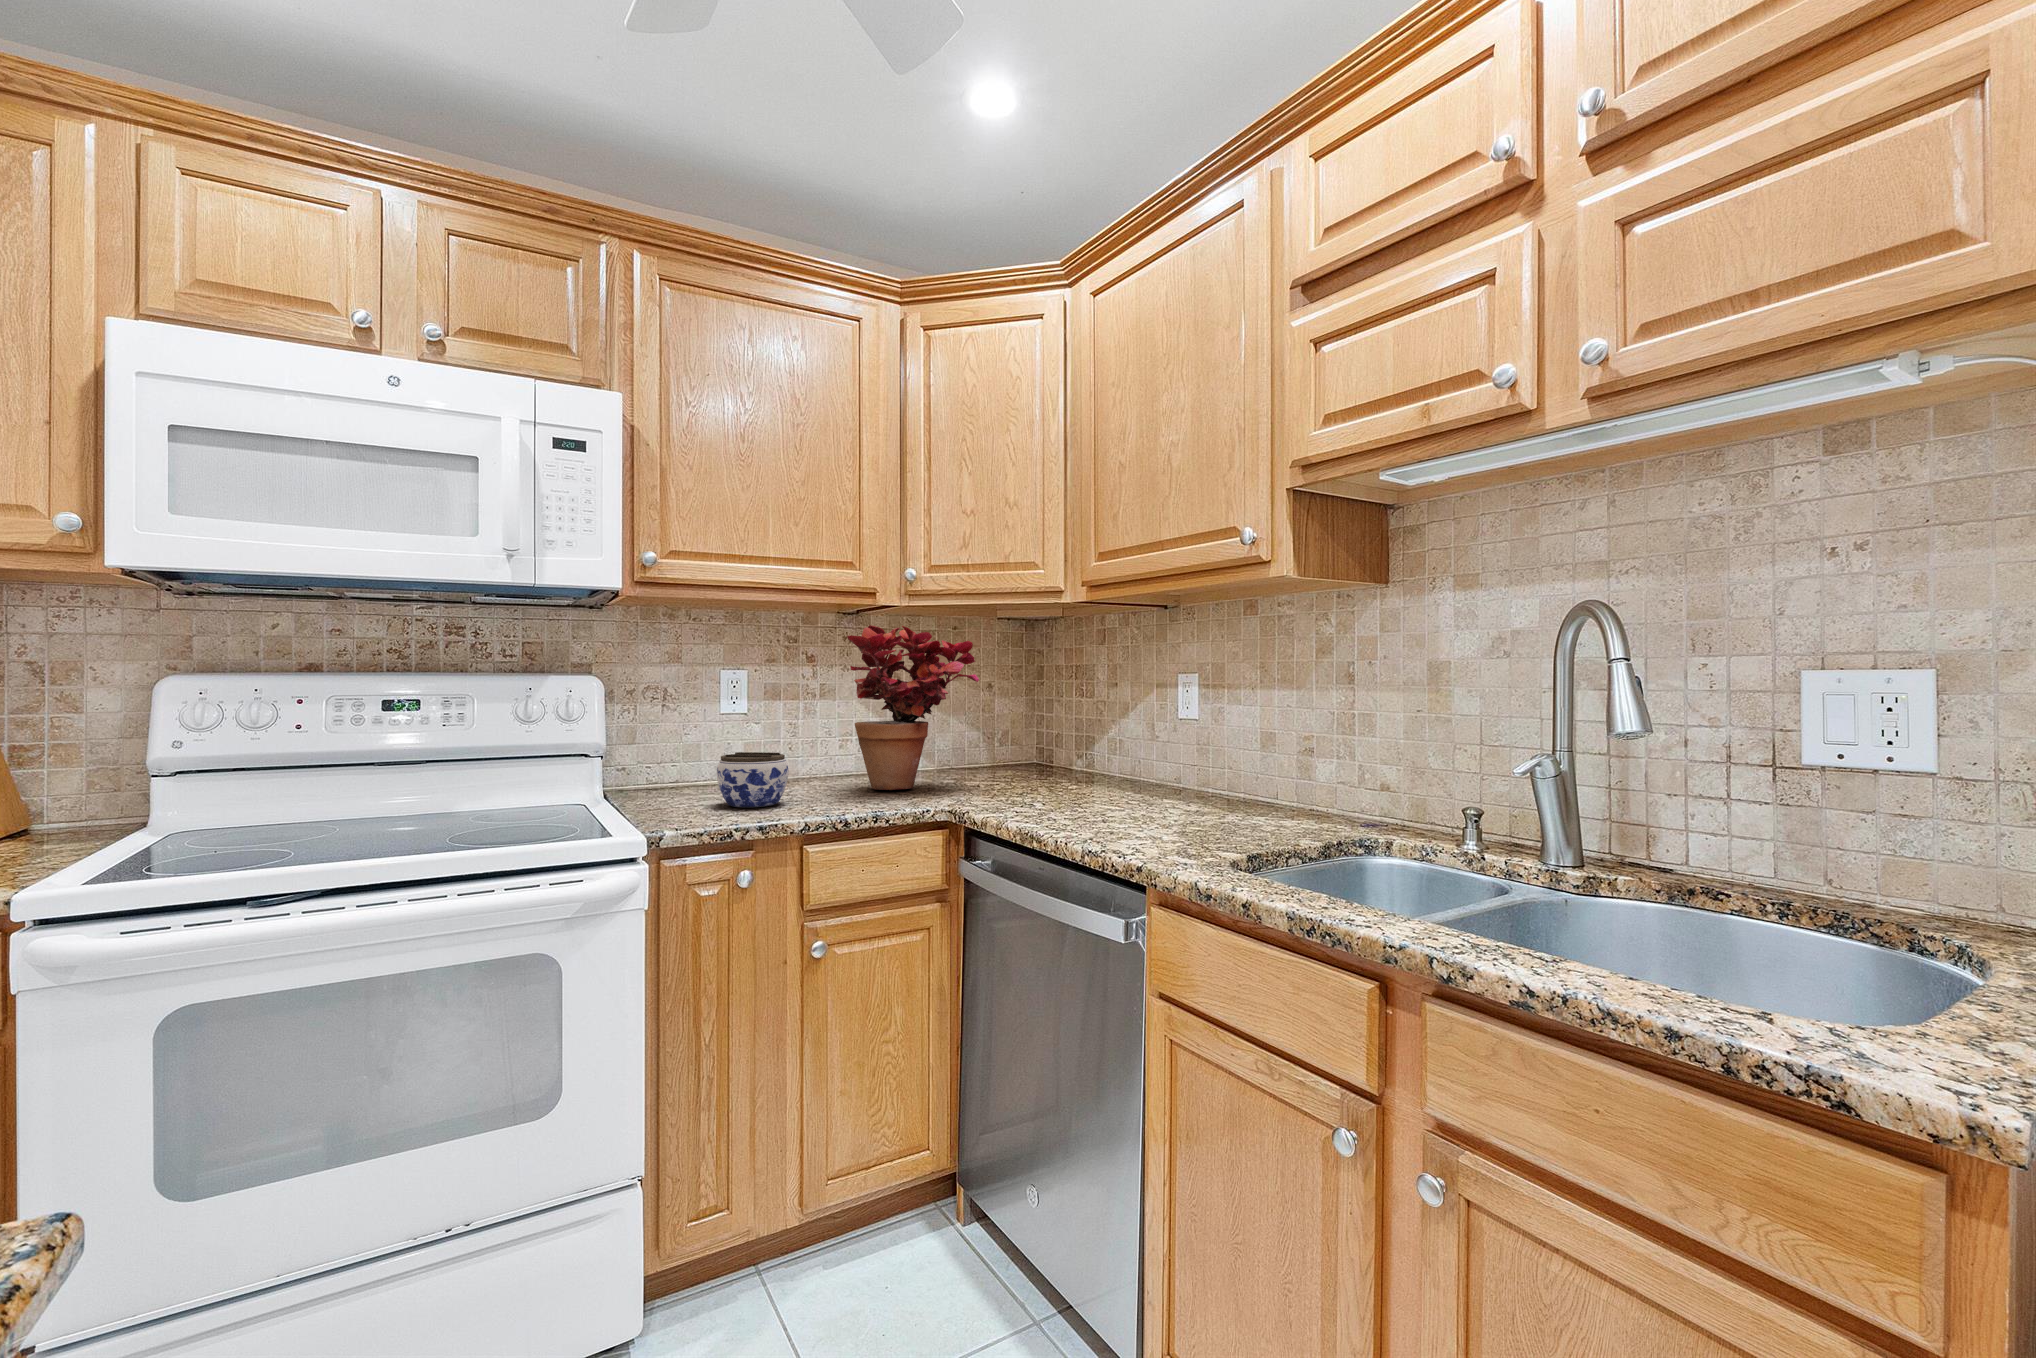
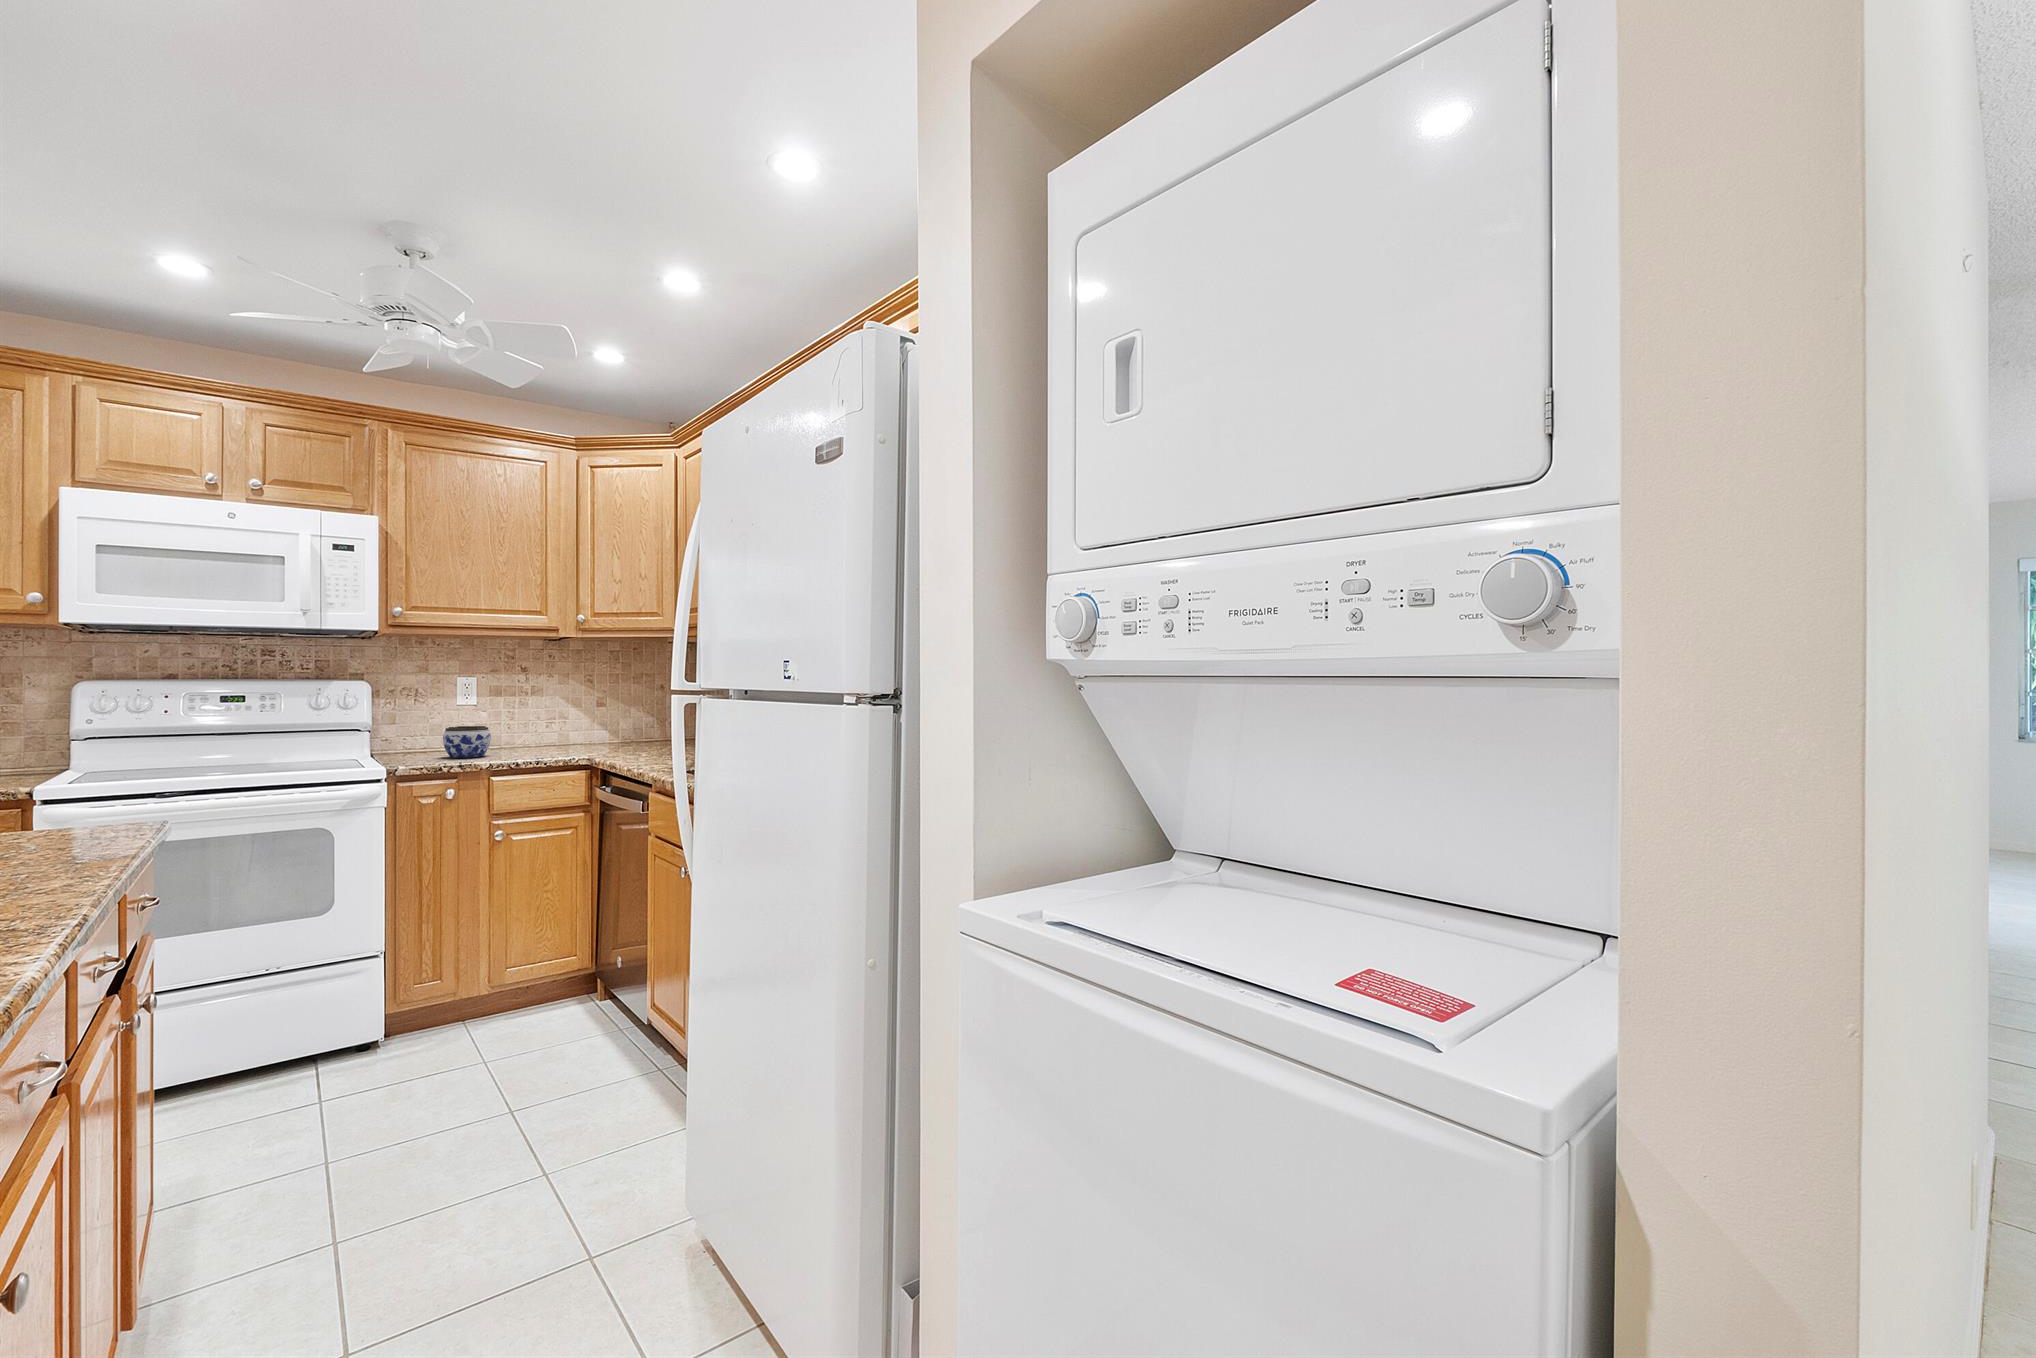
potted plant: present [847,625,979,790] -> none [532,649,627,750]

